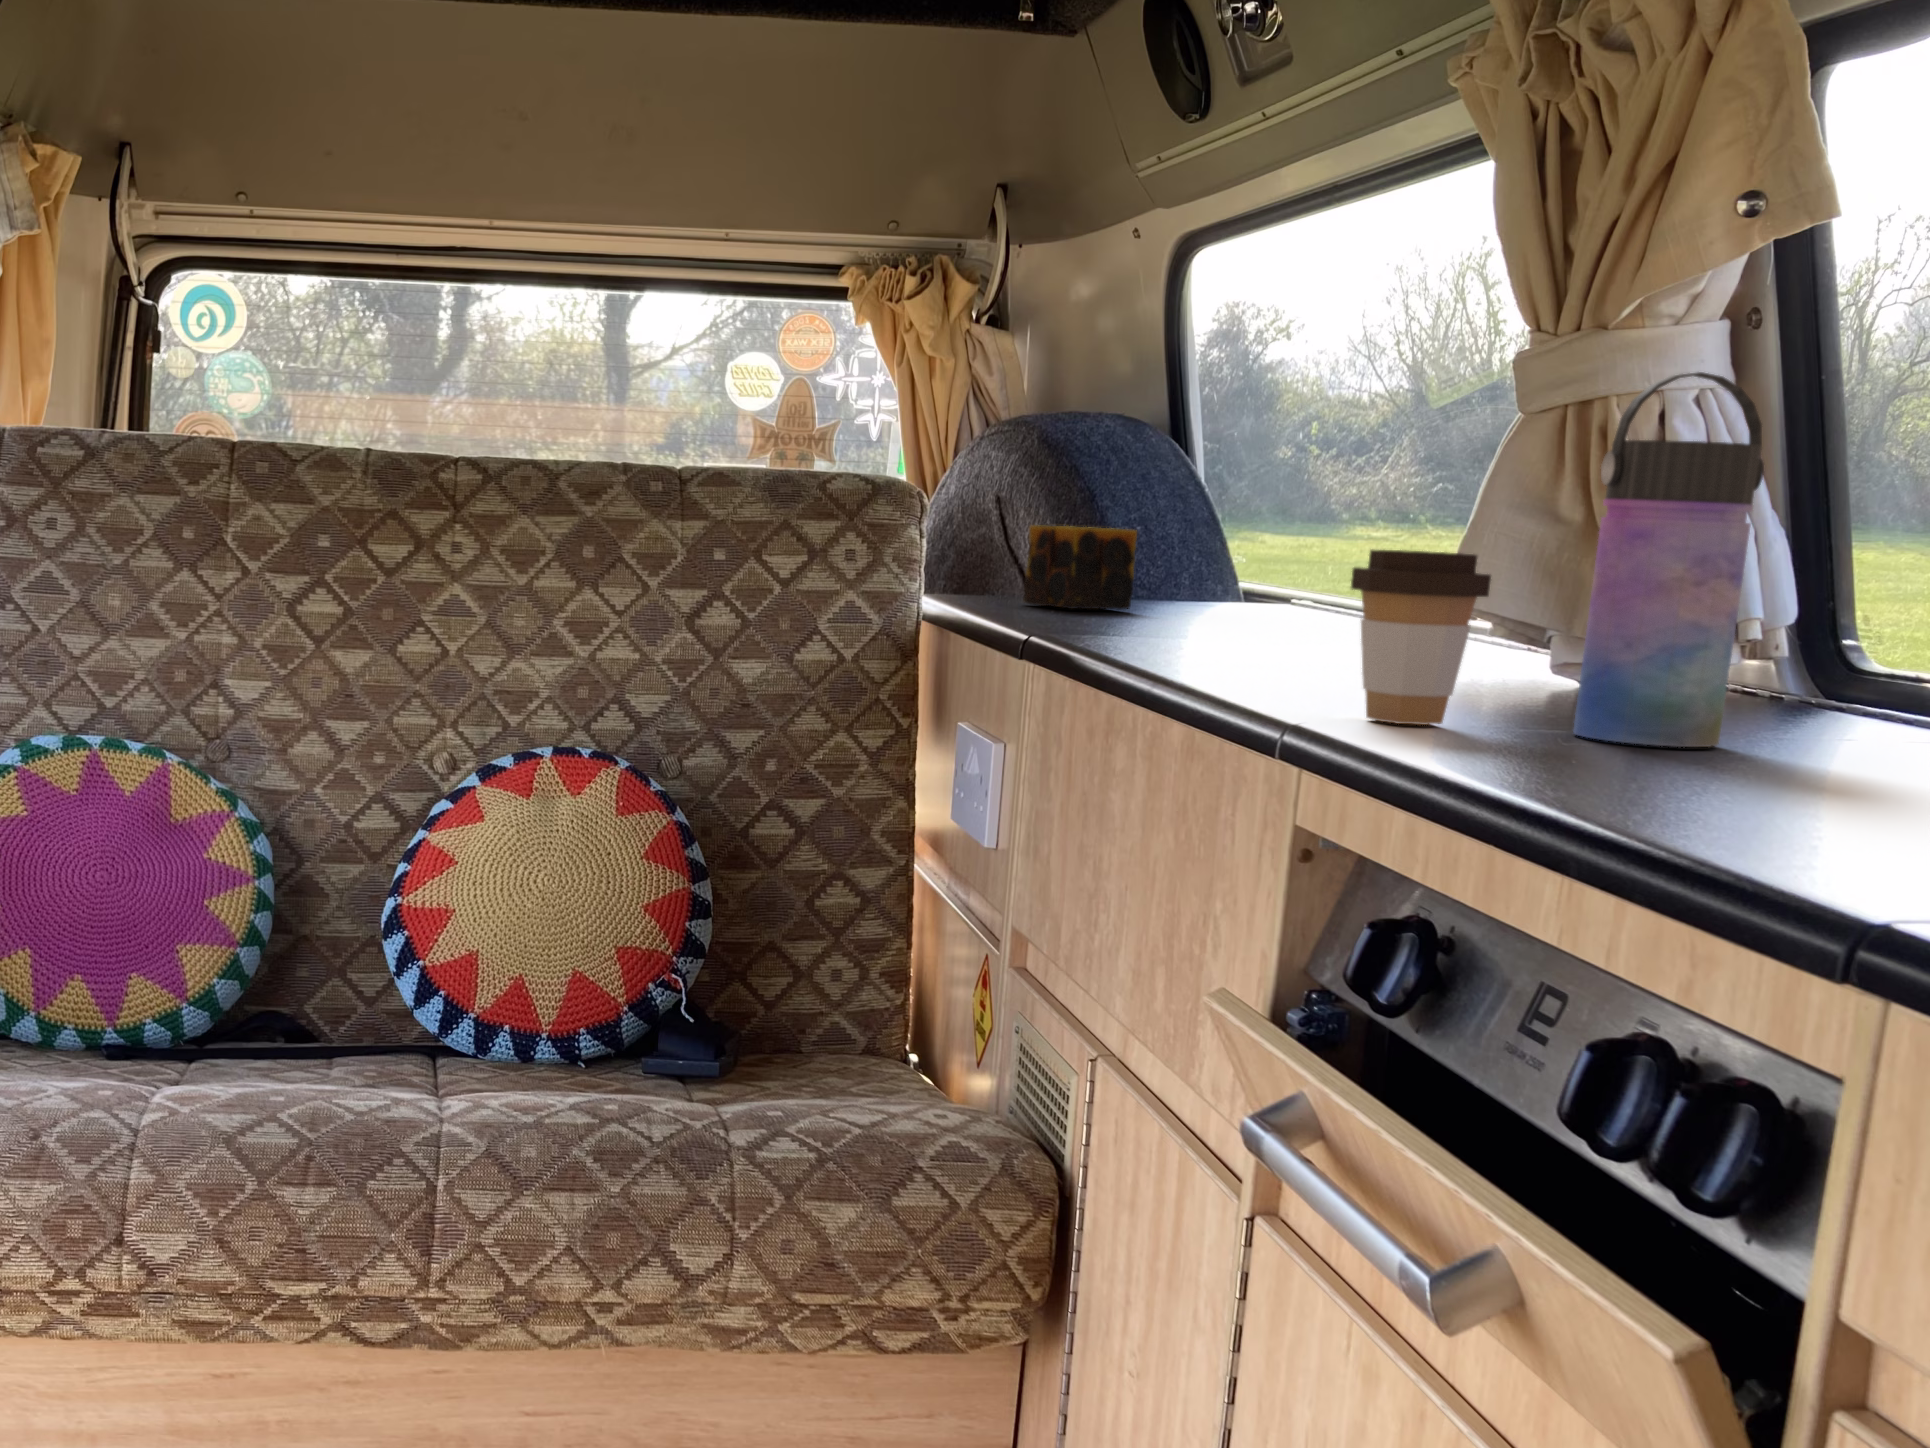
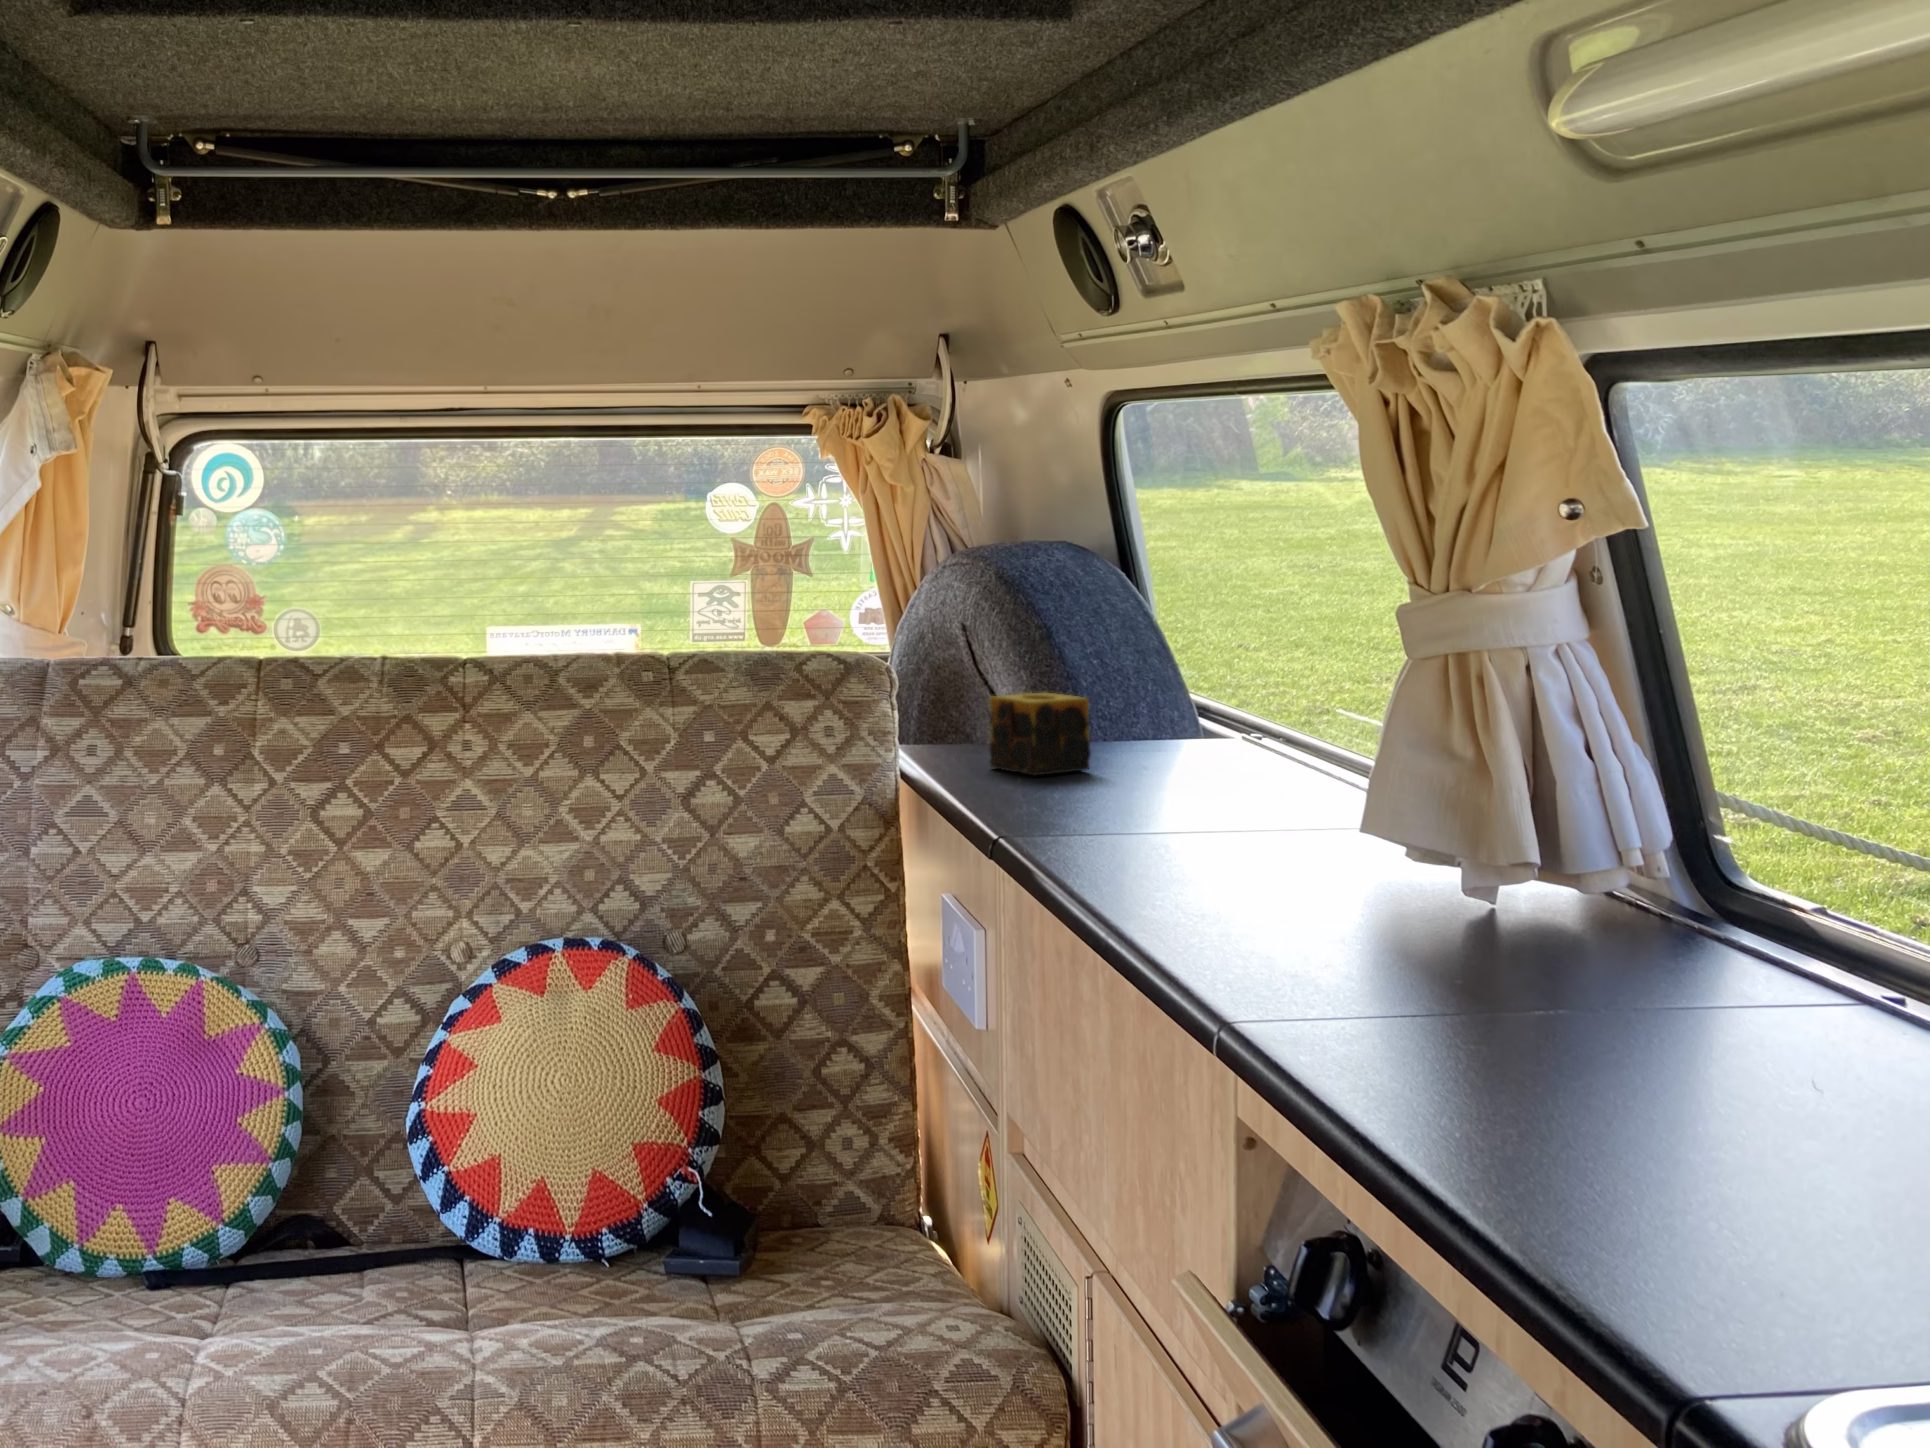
water bottle: present [1573,372,1764,747] -> none [1519,690,1670,1045]
coffee cup: present [1351,549,1491,725] -> none [1301,849,1432,1024]

